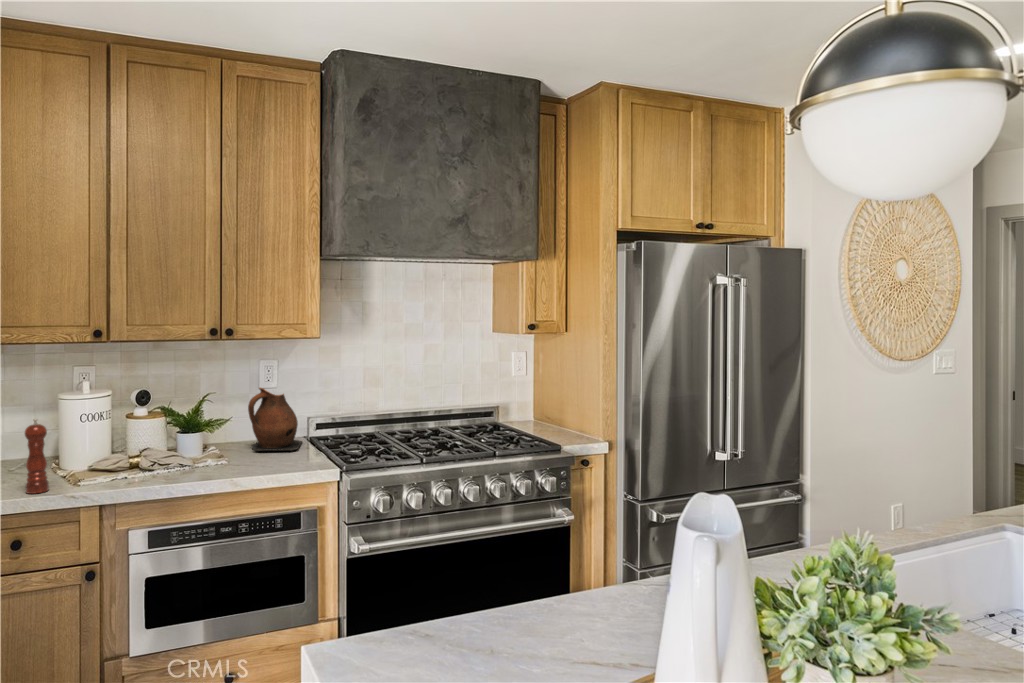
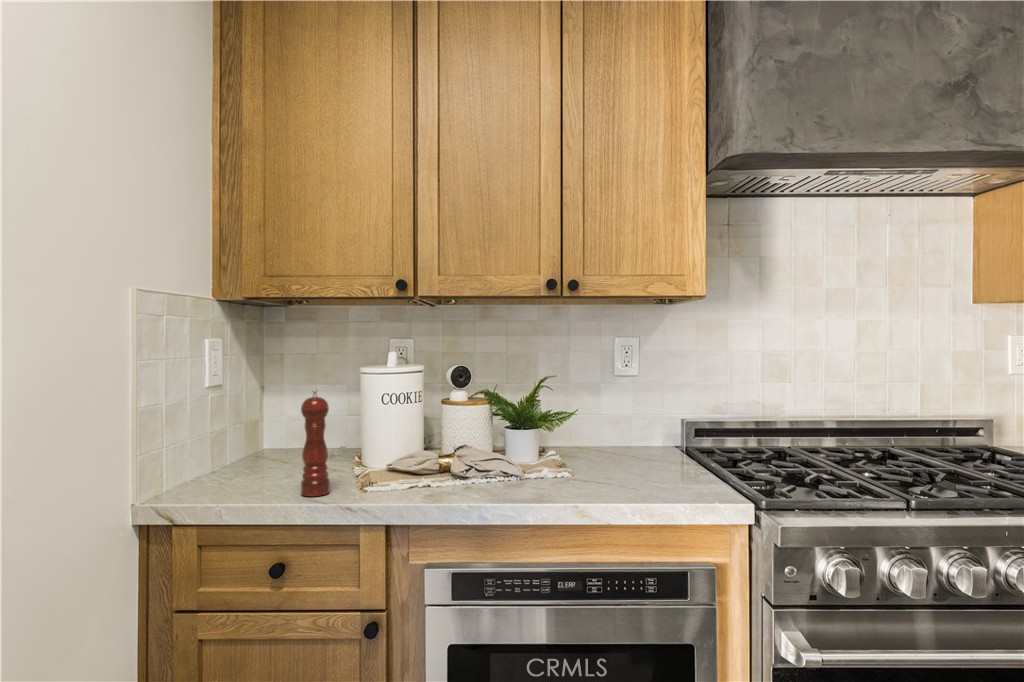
ceramic pitcher: present [248,388,302,451] -> none [598,370,674,466]

